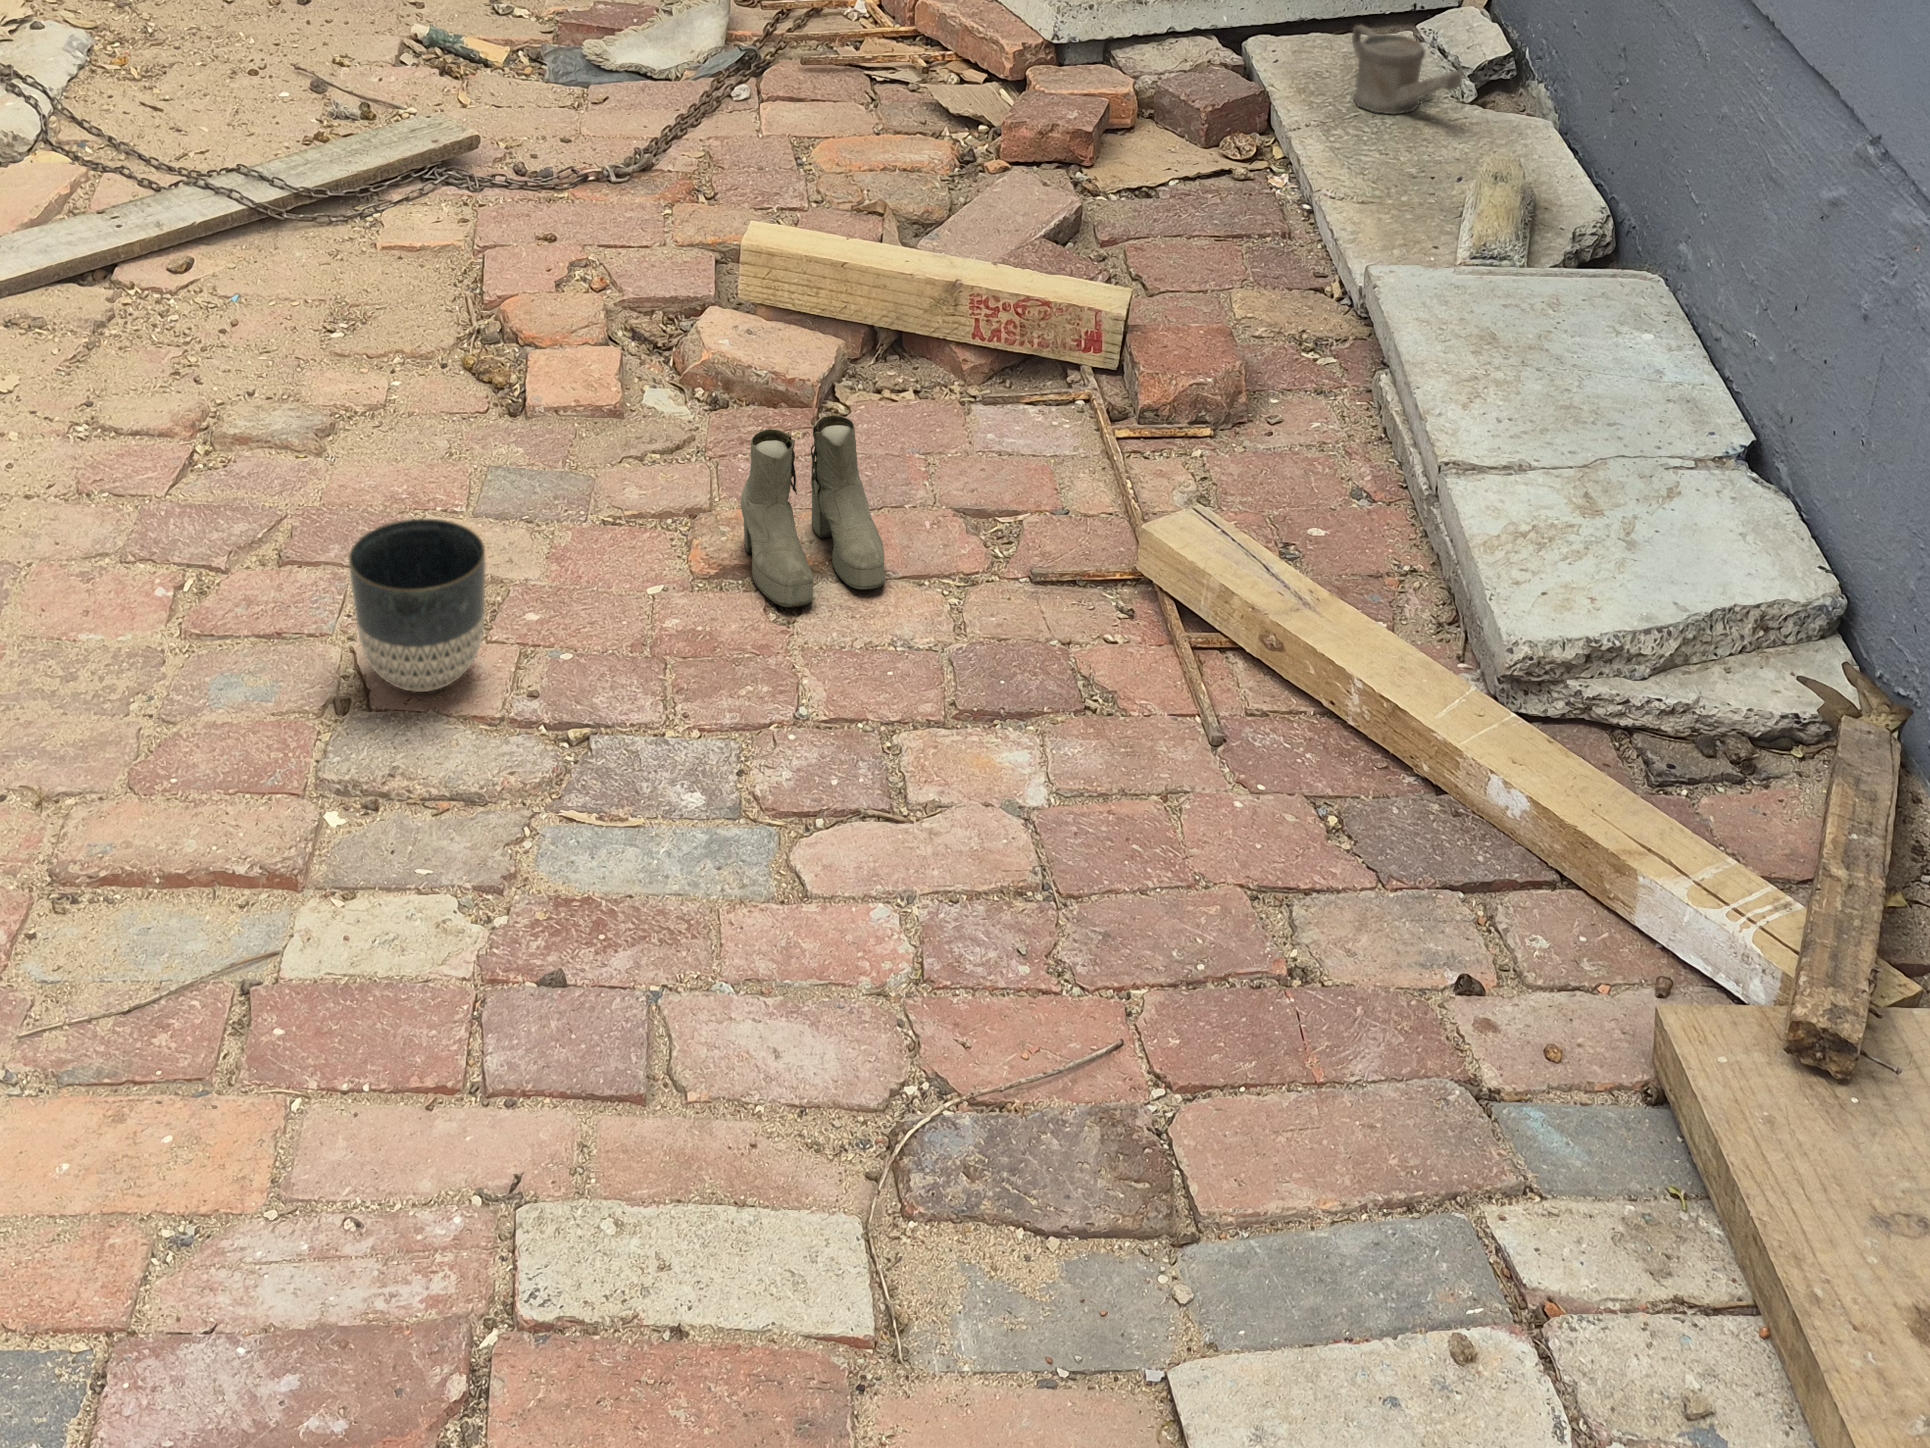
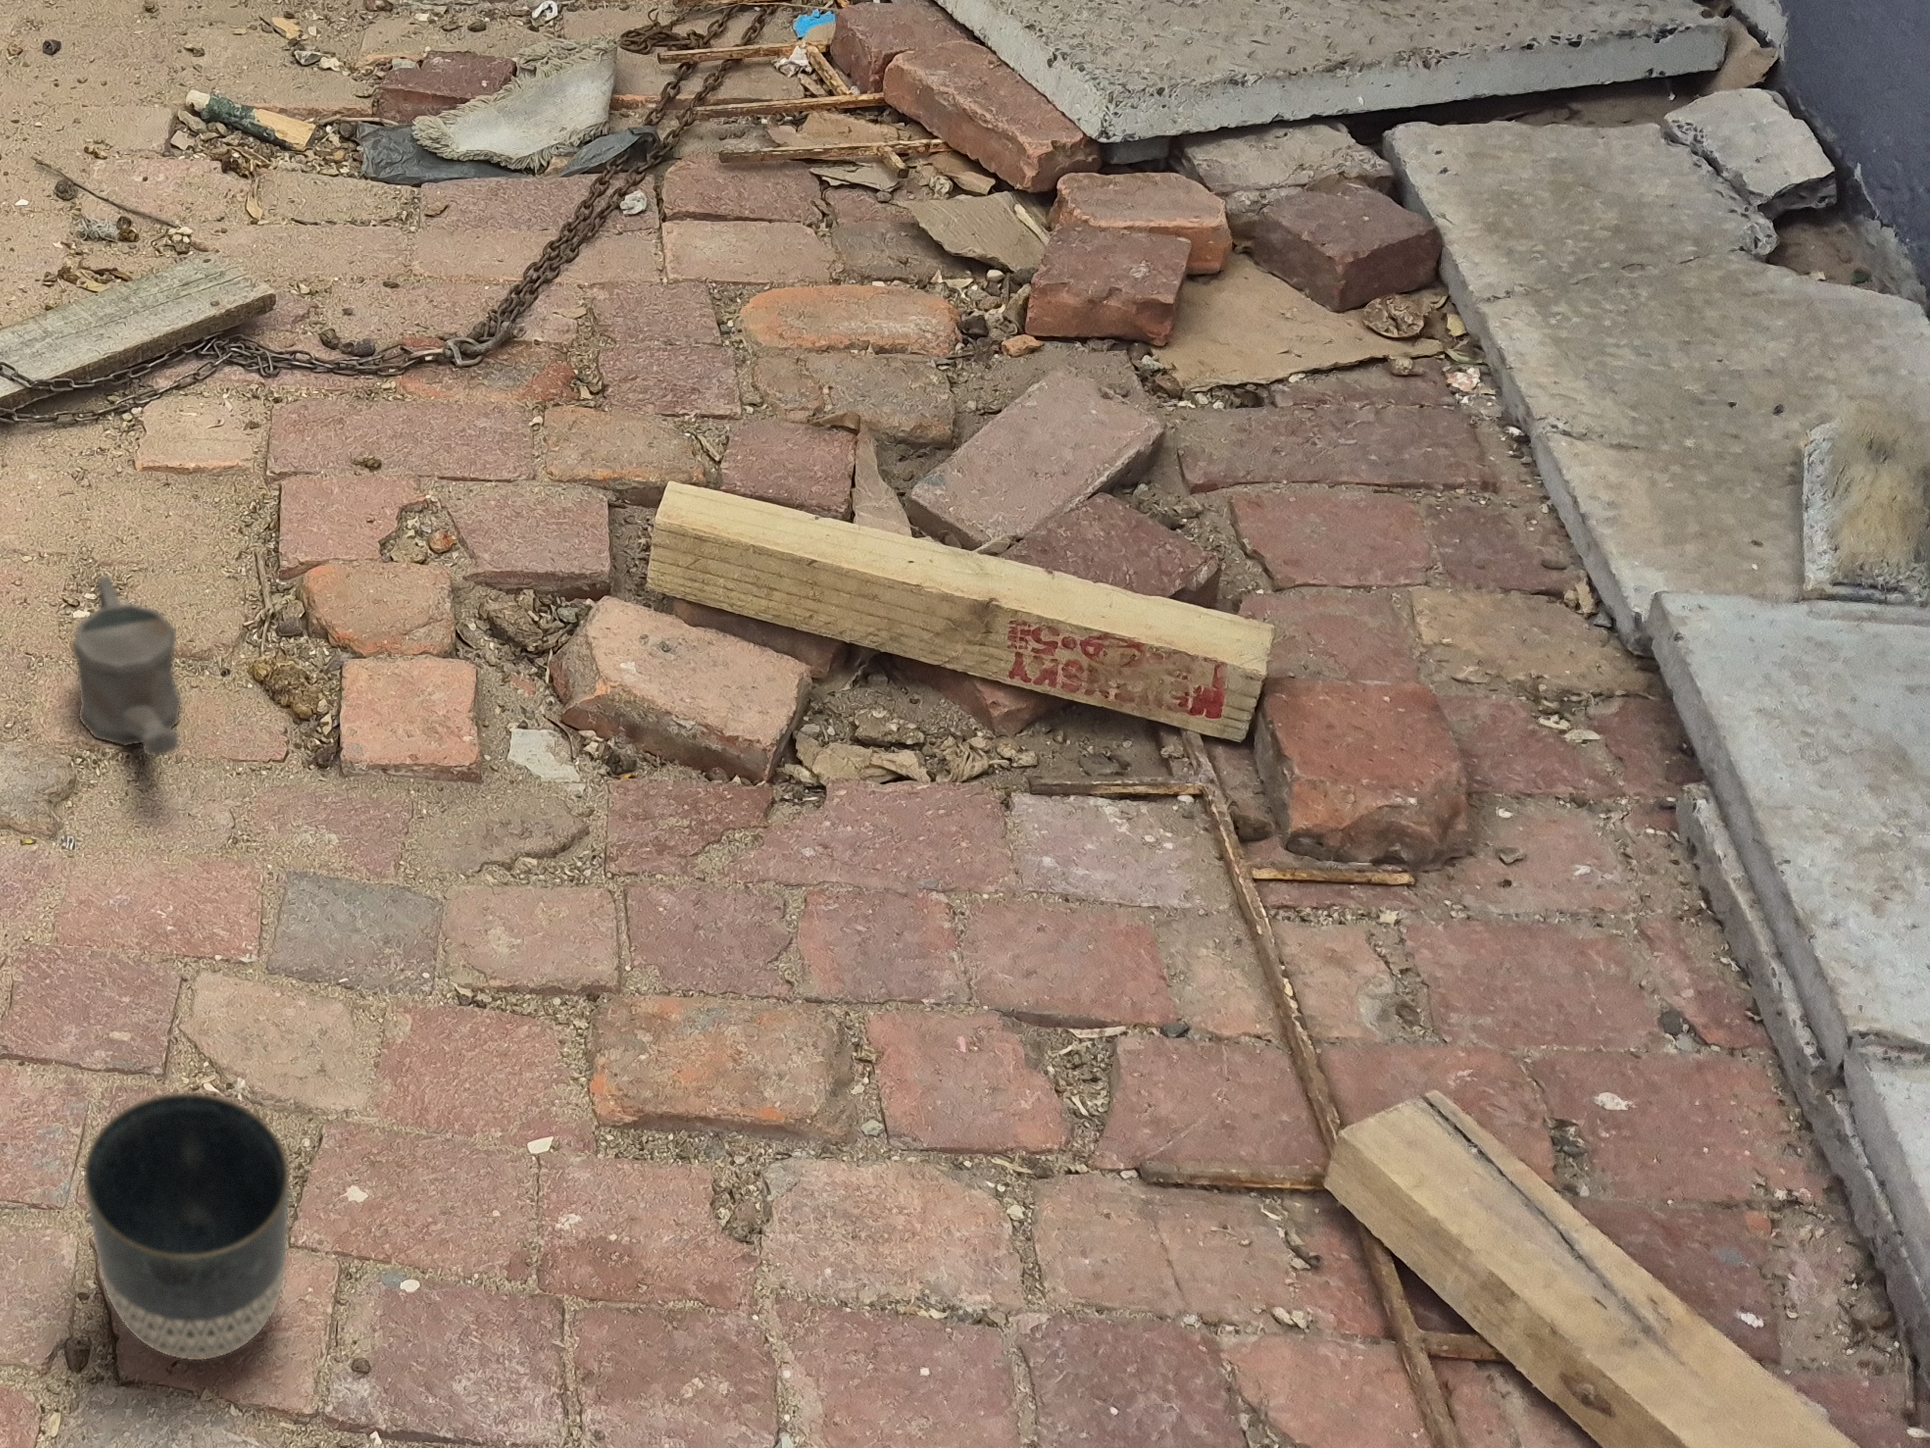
watering can: present [1352,25,1463,114] -> present [73,577,180,756]
boots: present [741,415,885,608] -> none [674,912,904,1227]

